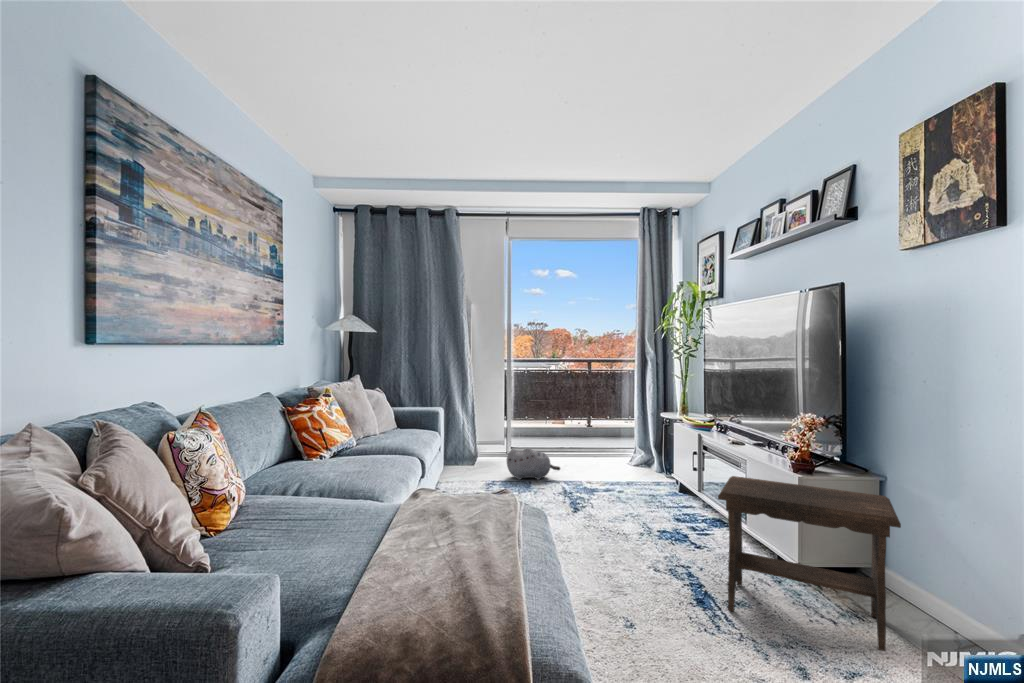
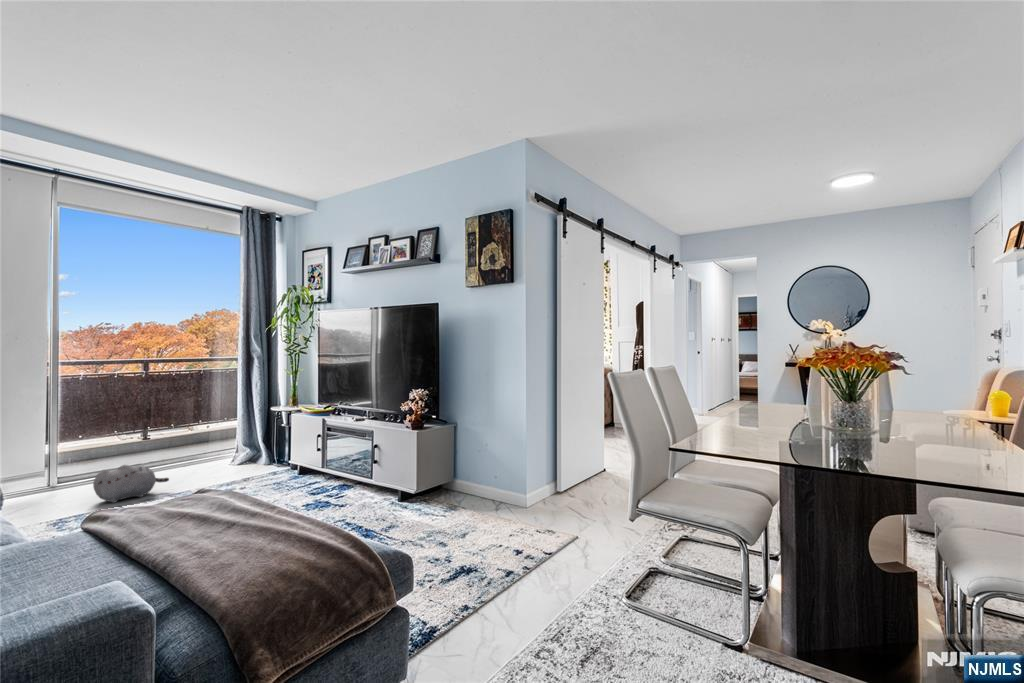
footstool: present [718,476,901,651] -> none [375,435,479,532]

